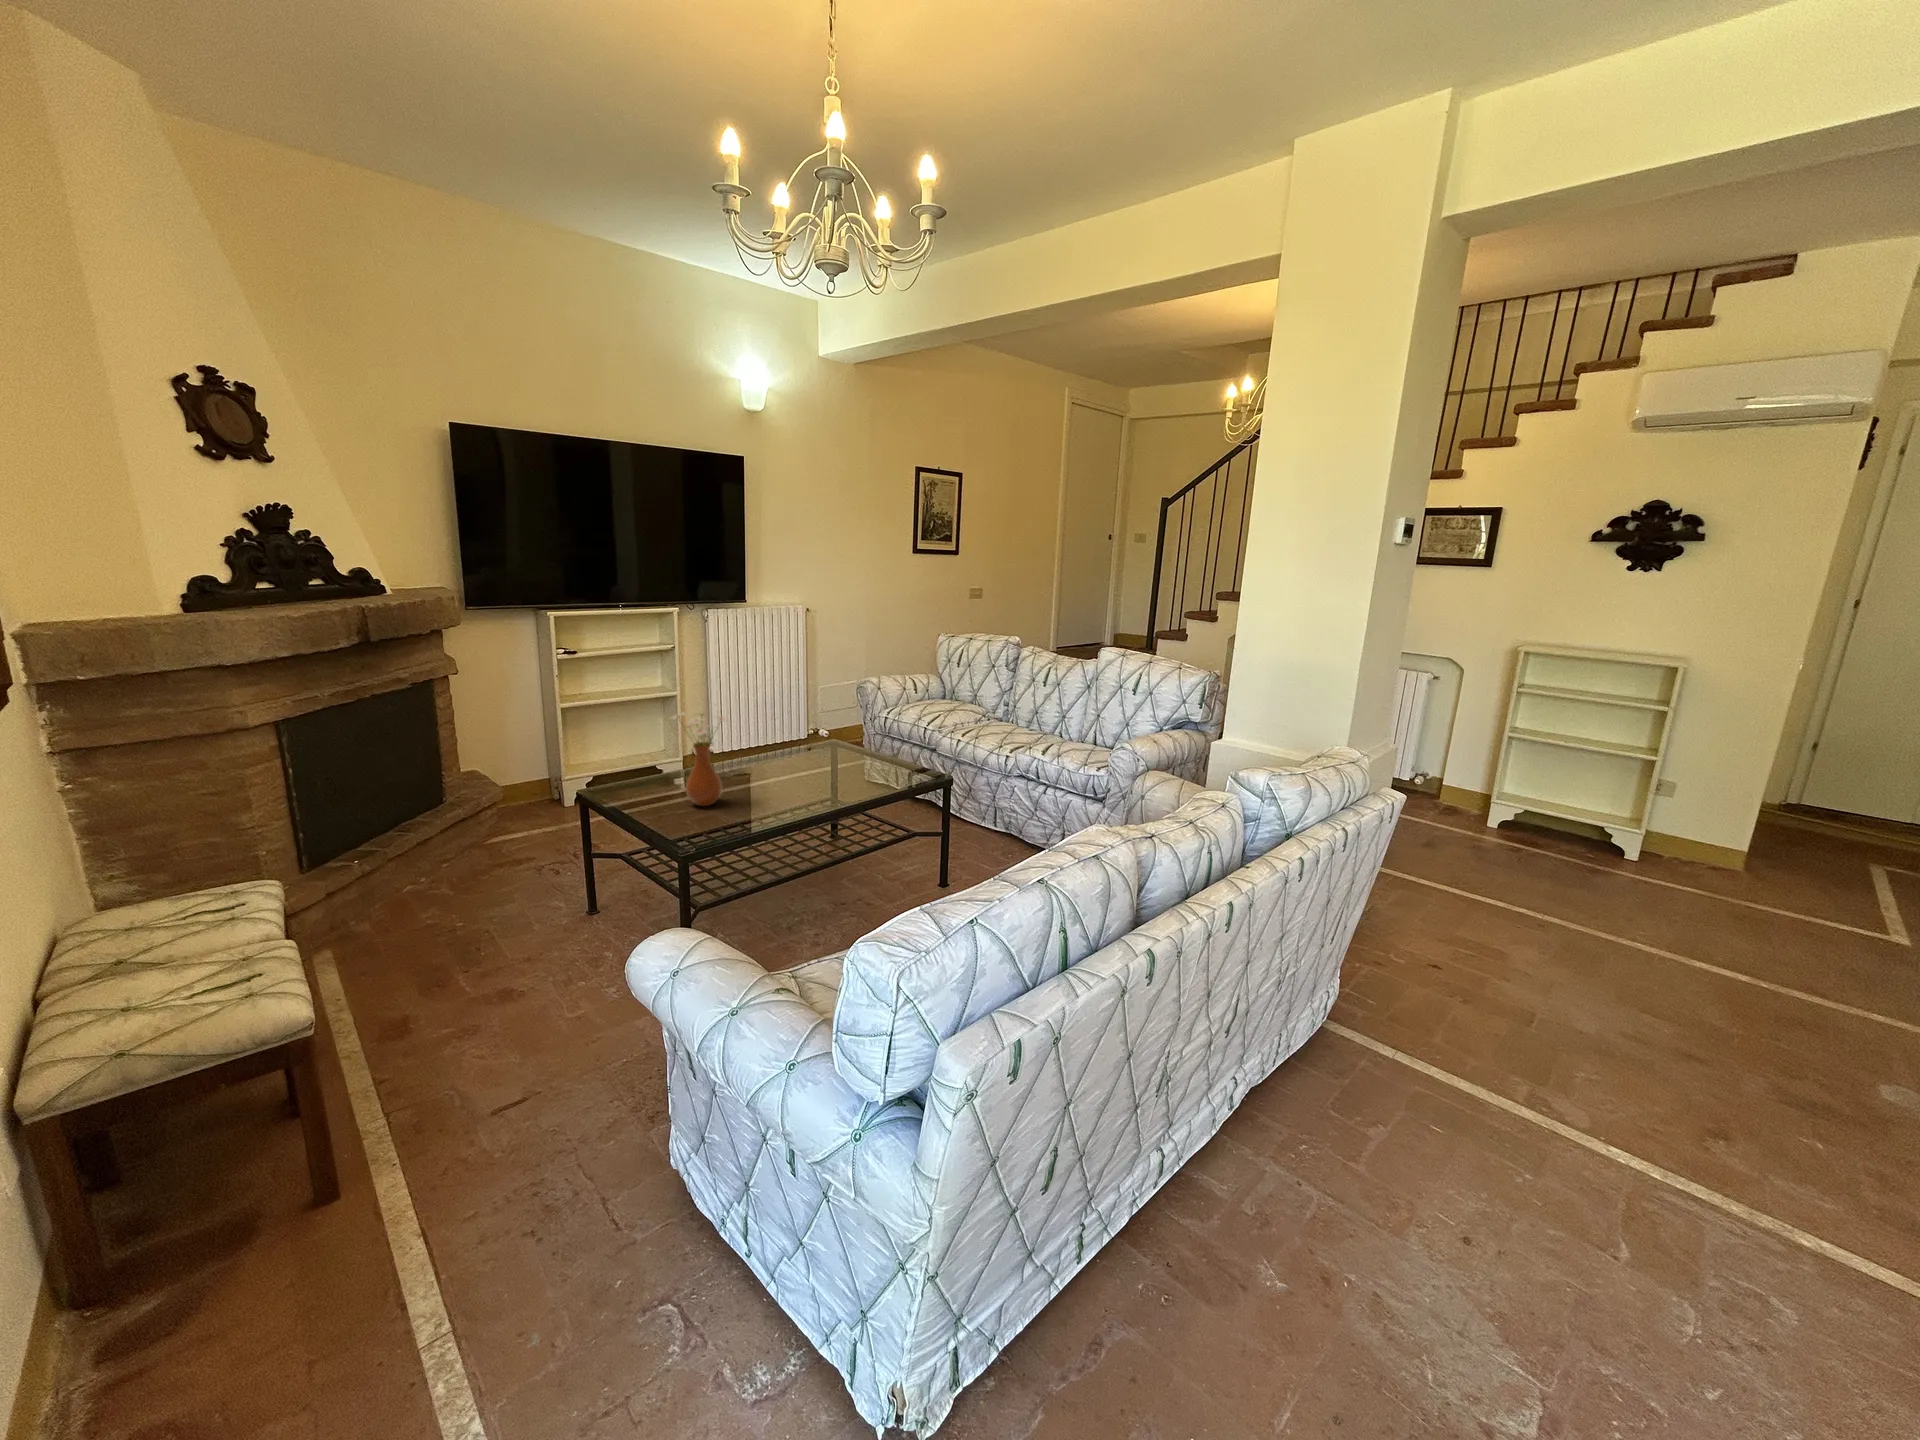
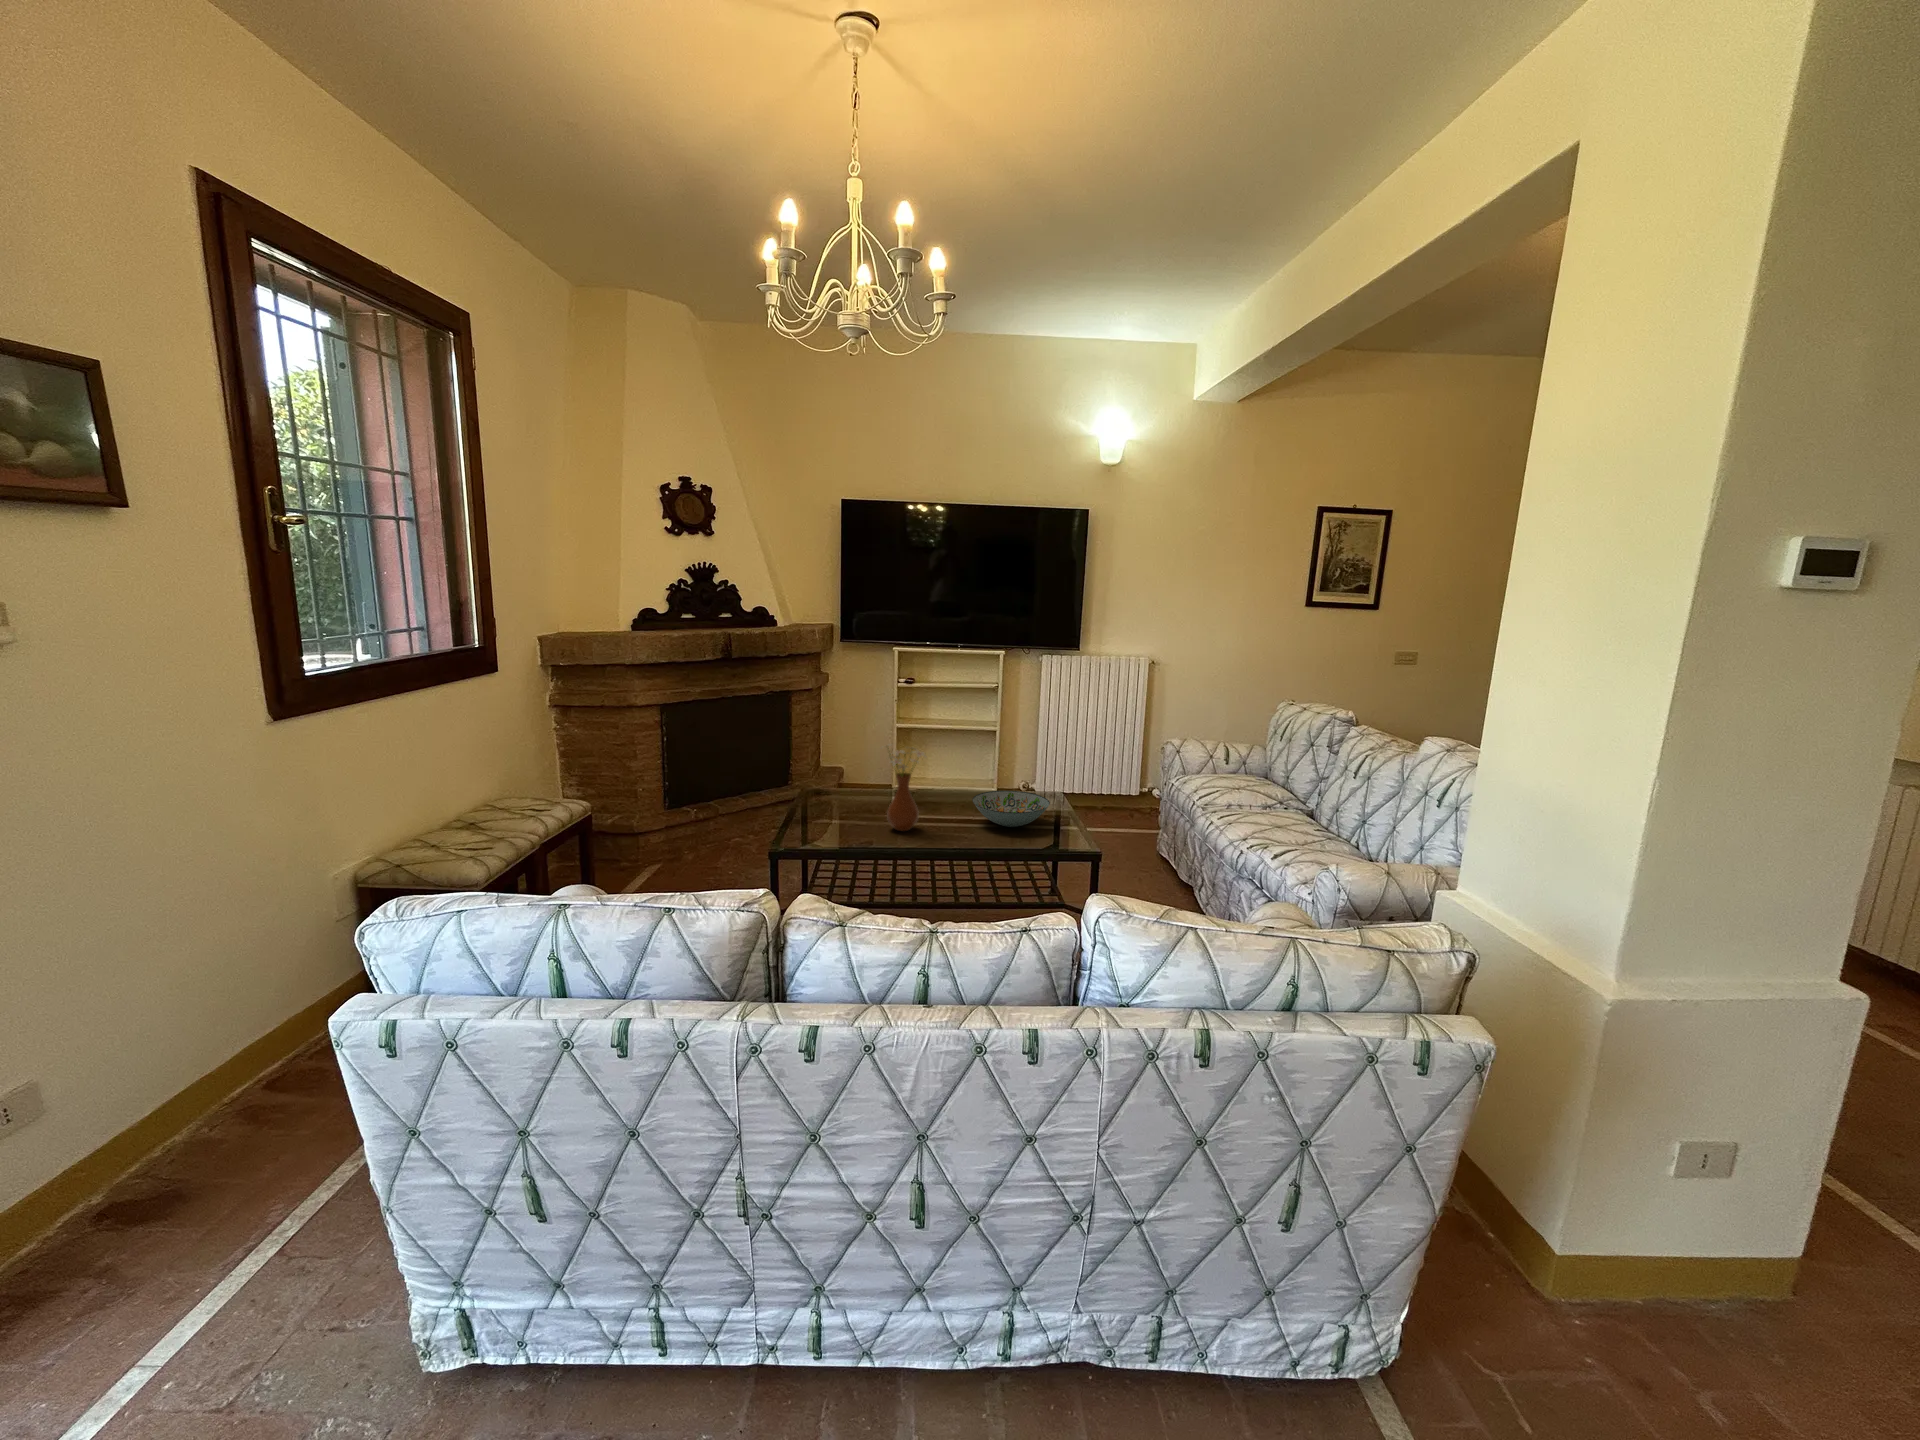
decorative bowl: none [759,743,839,779] -> present [972,791,1050,827]

